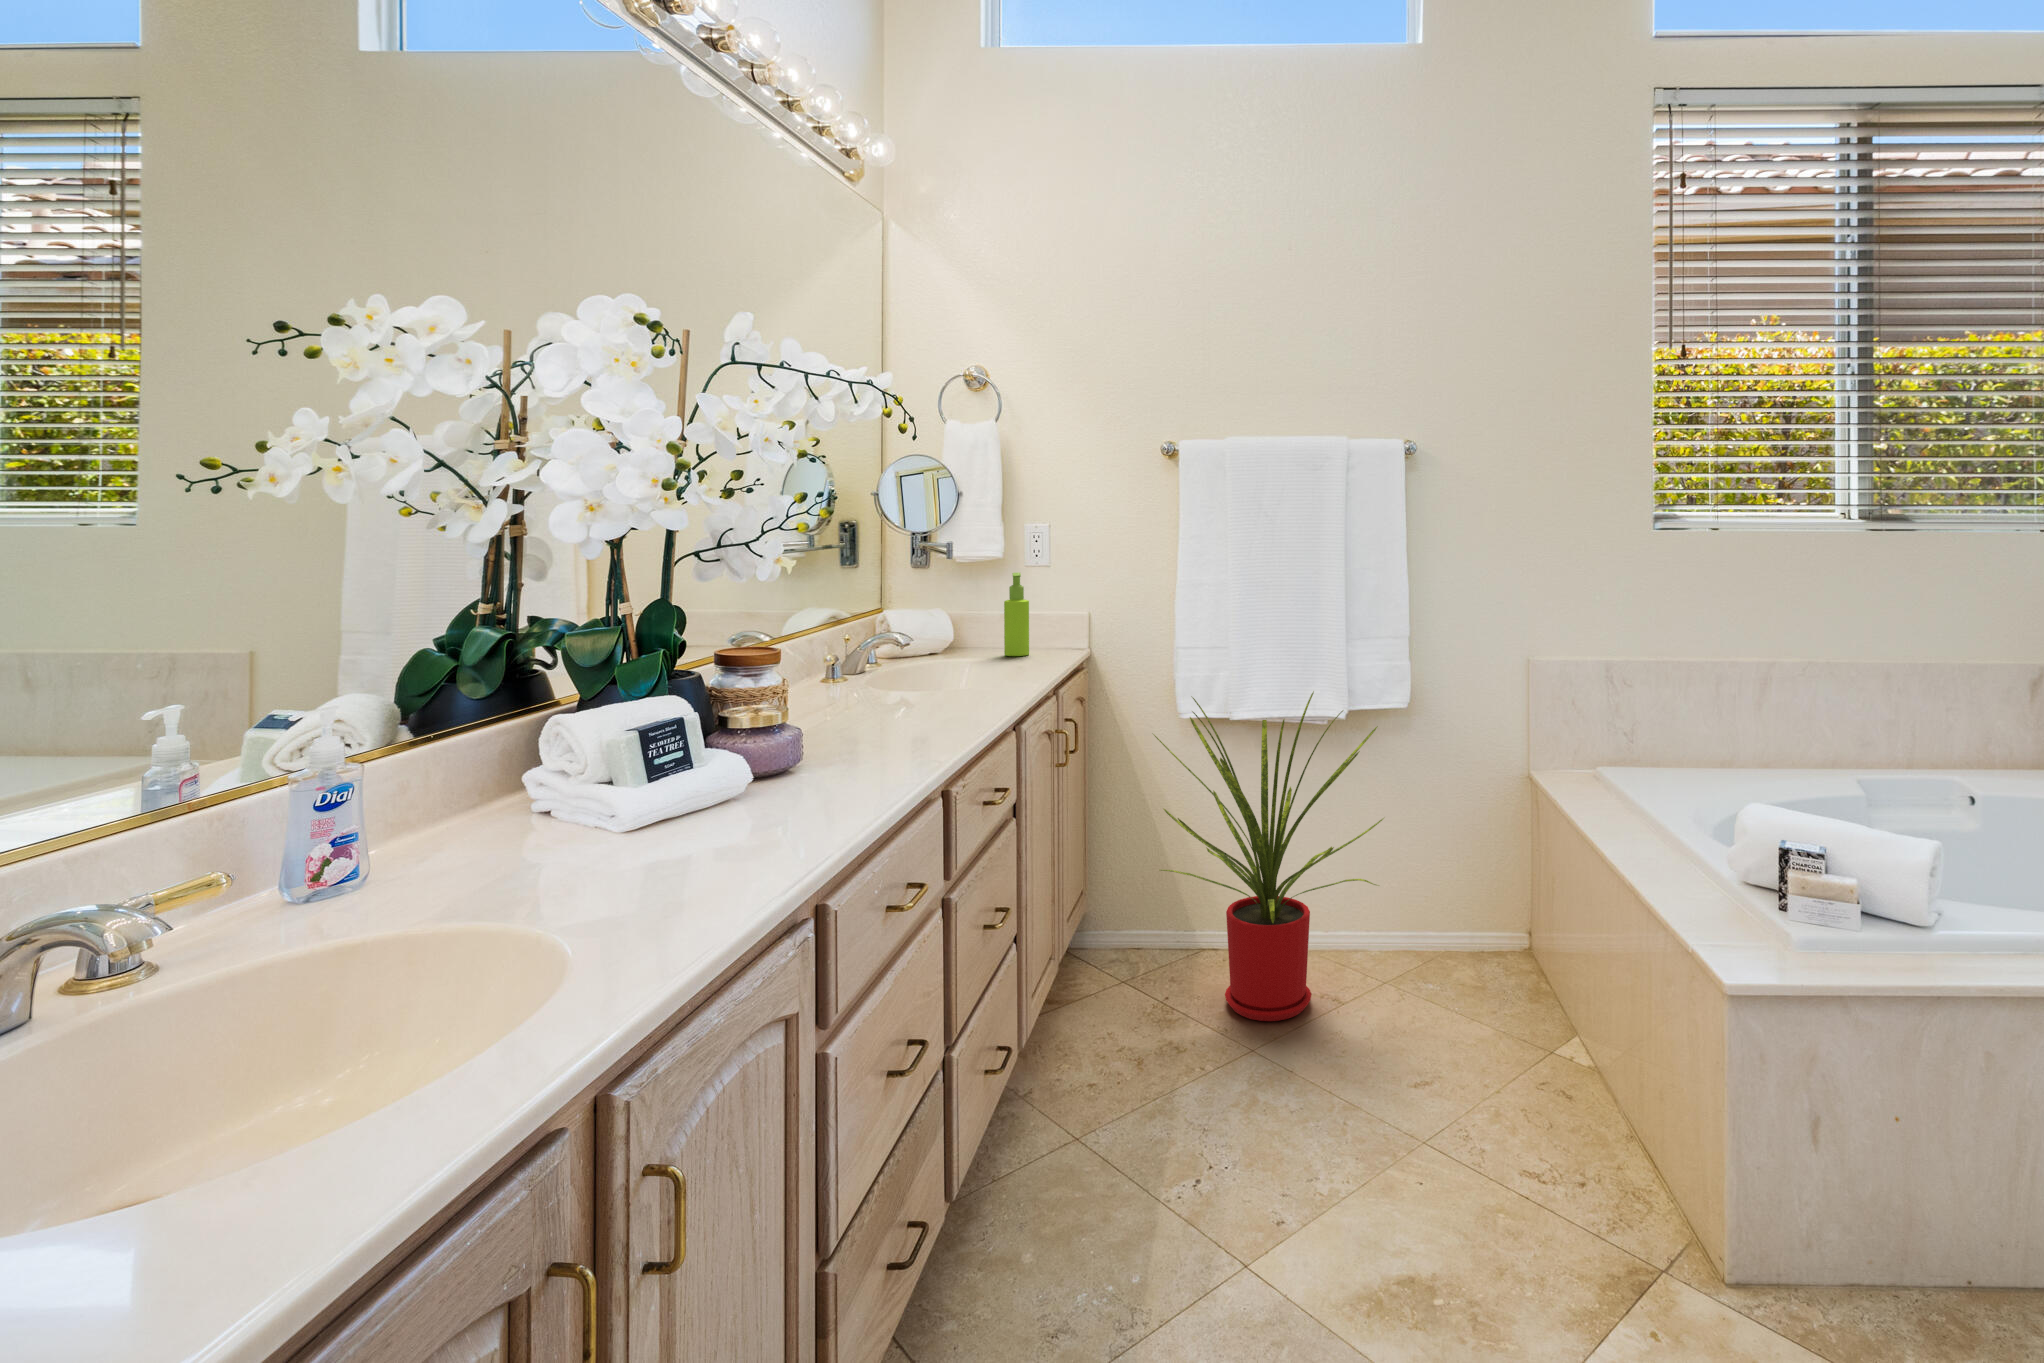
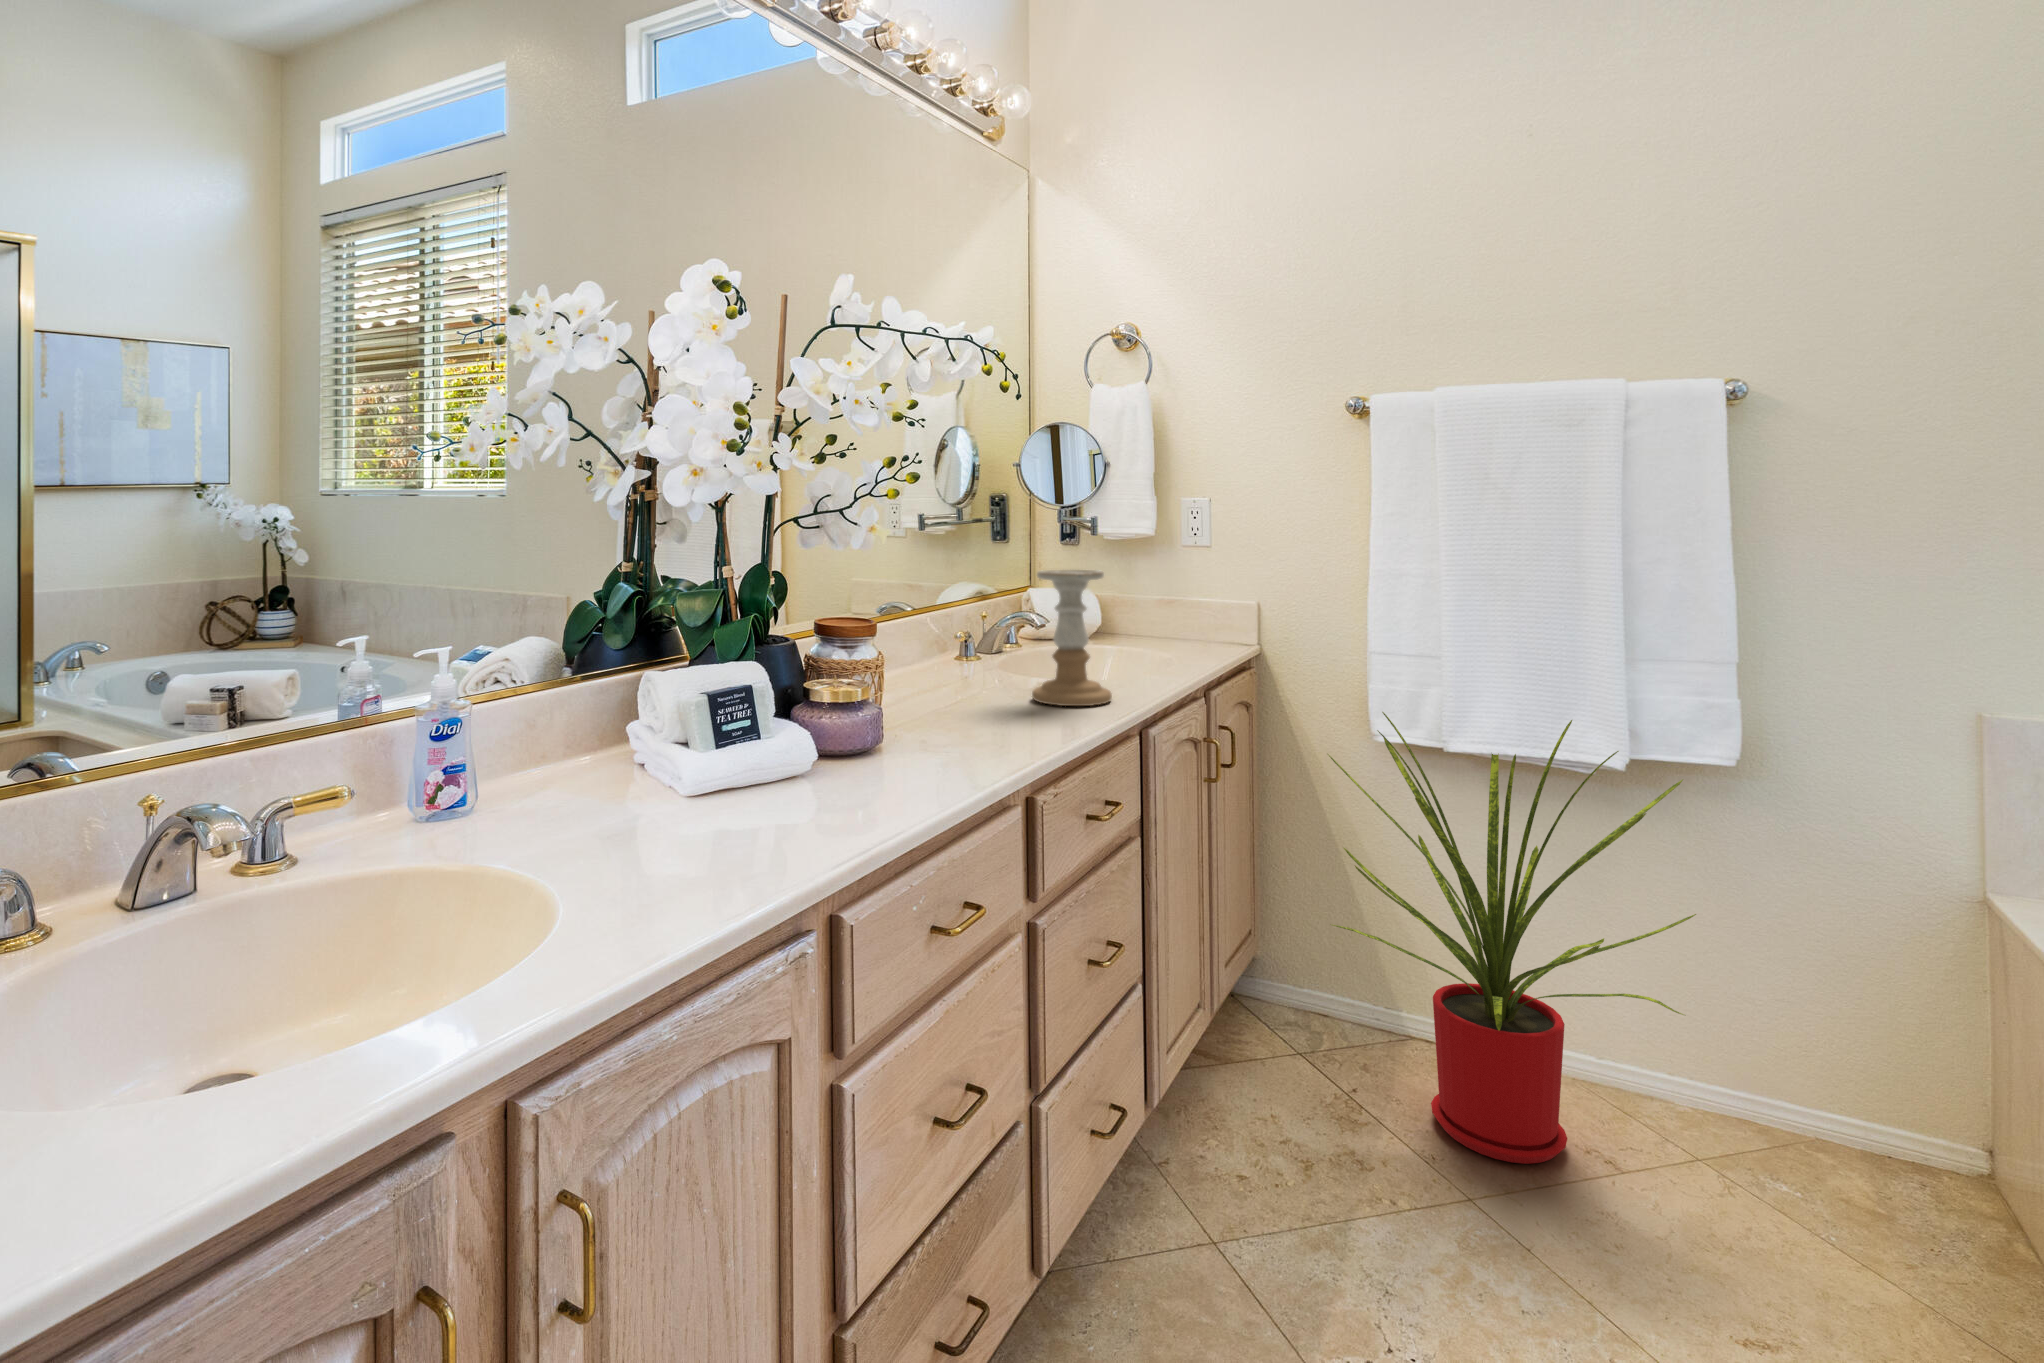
soap dispenser: present [1004,573,1029,656] -> none [1154,554,1183,648]
candle holder: none [919,592,991,713] -> present [1032,570,1112,706]

